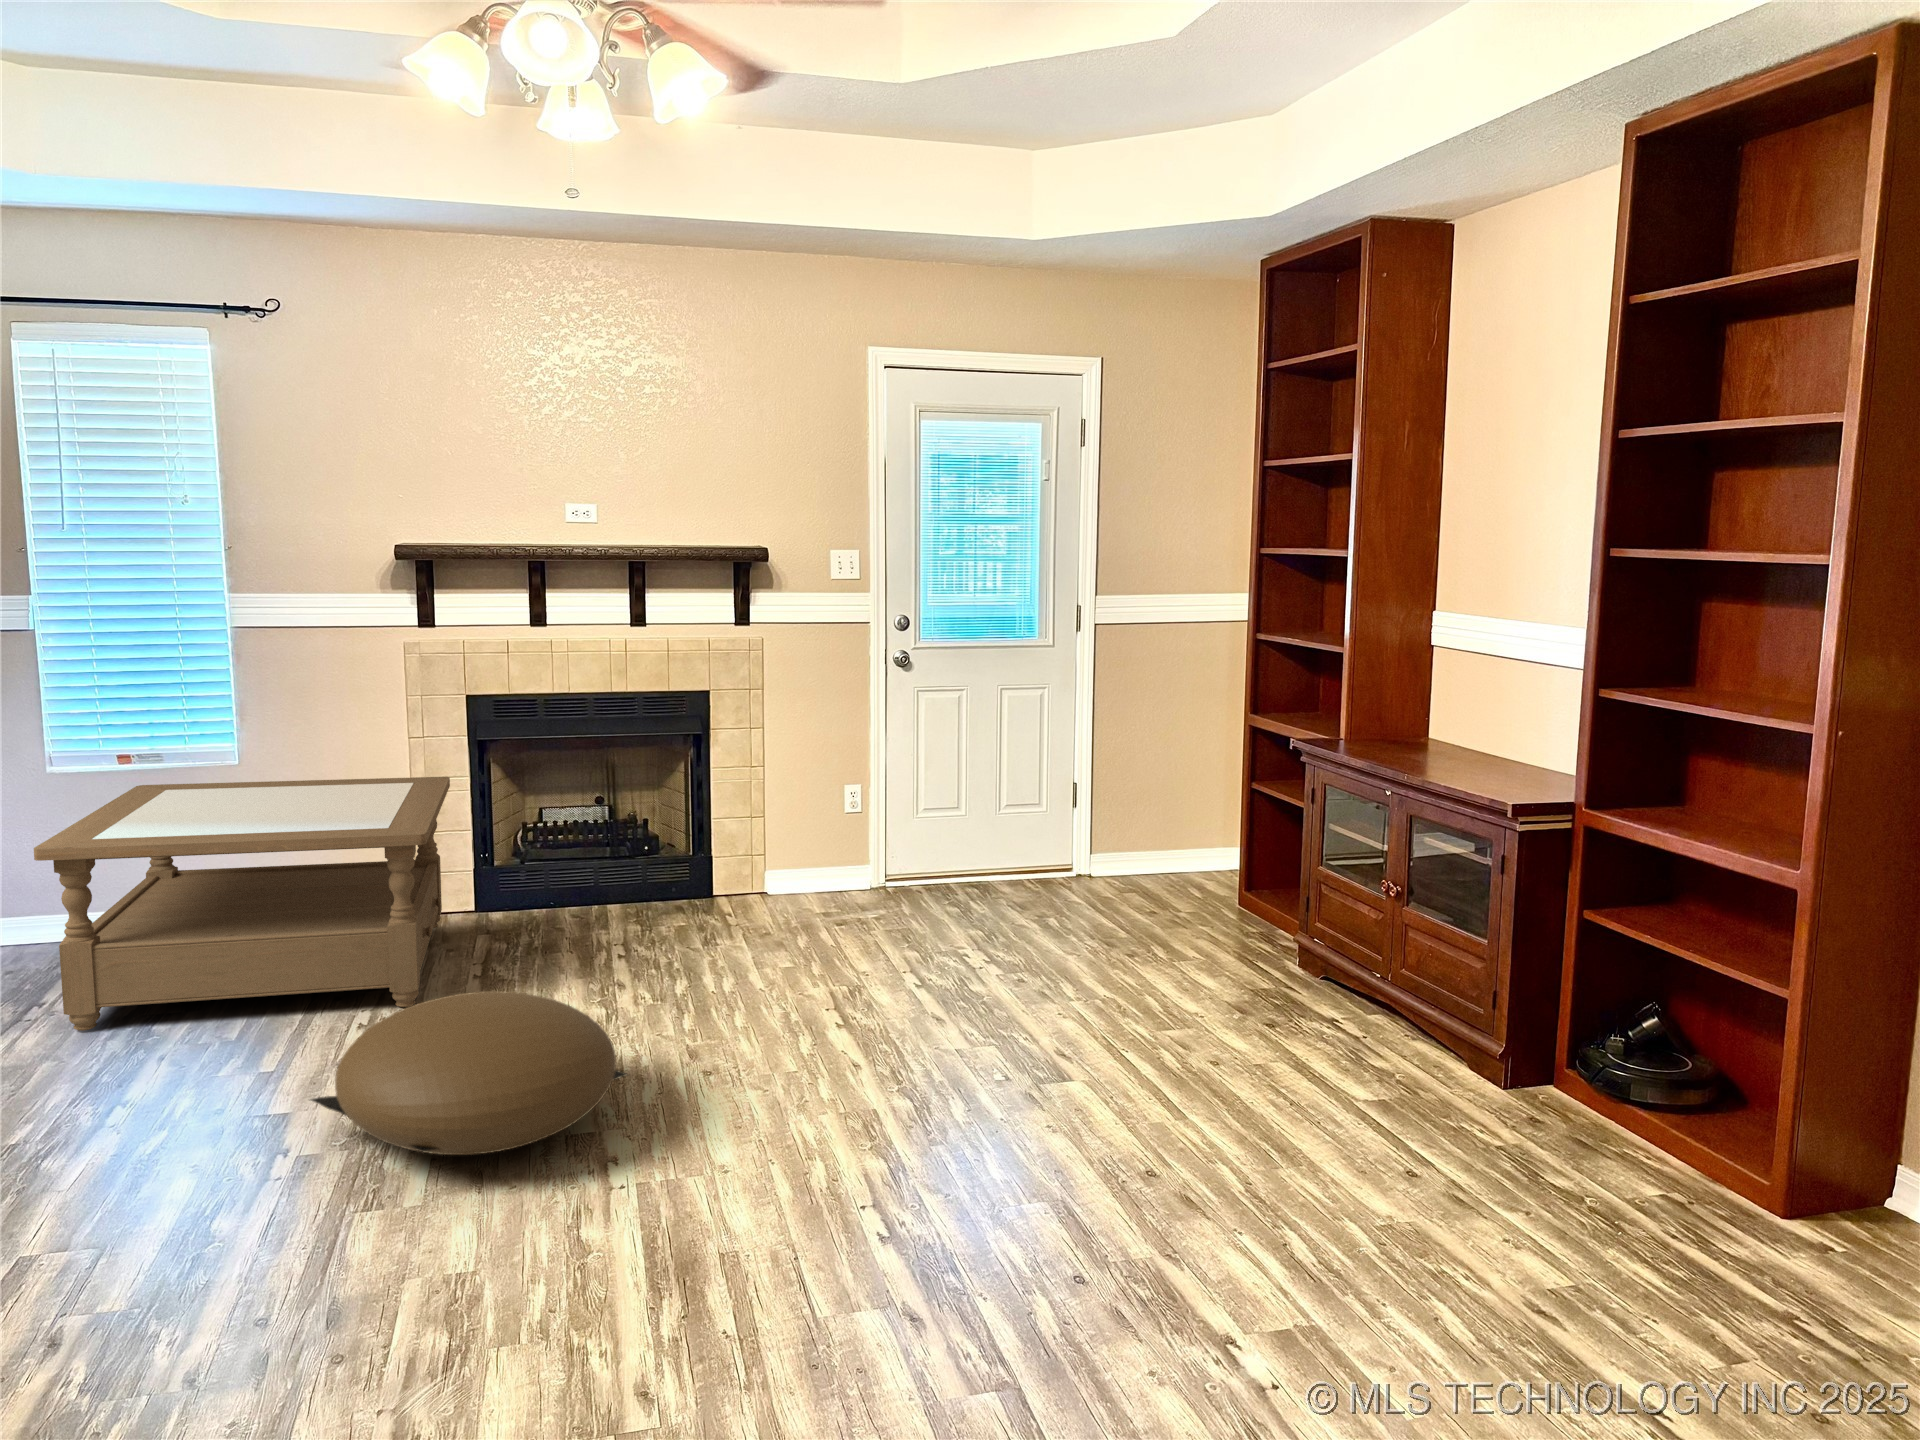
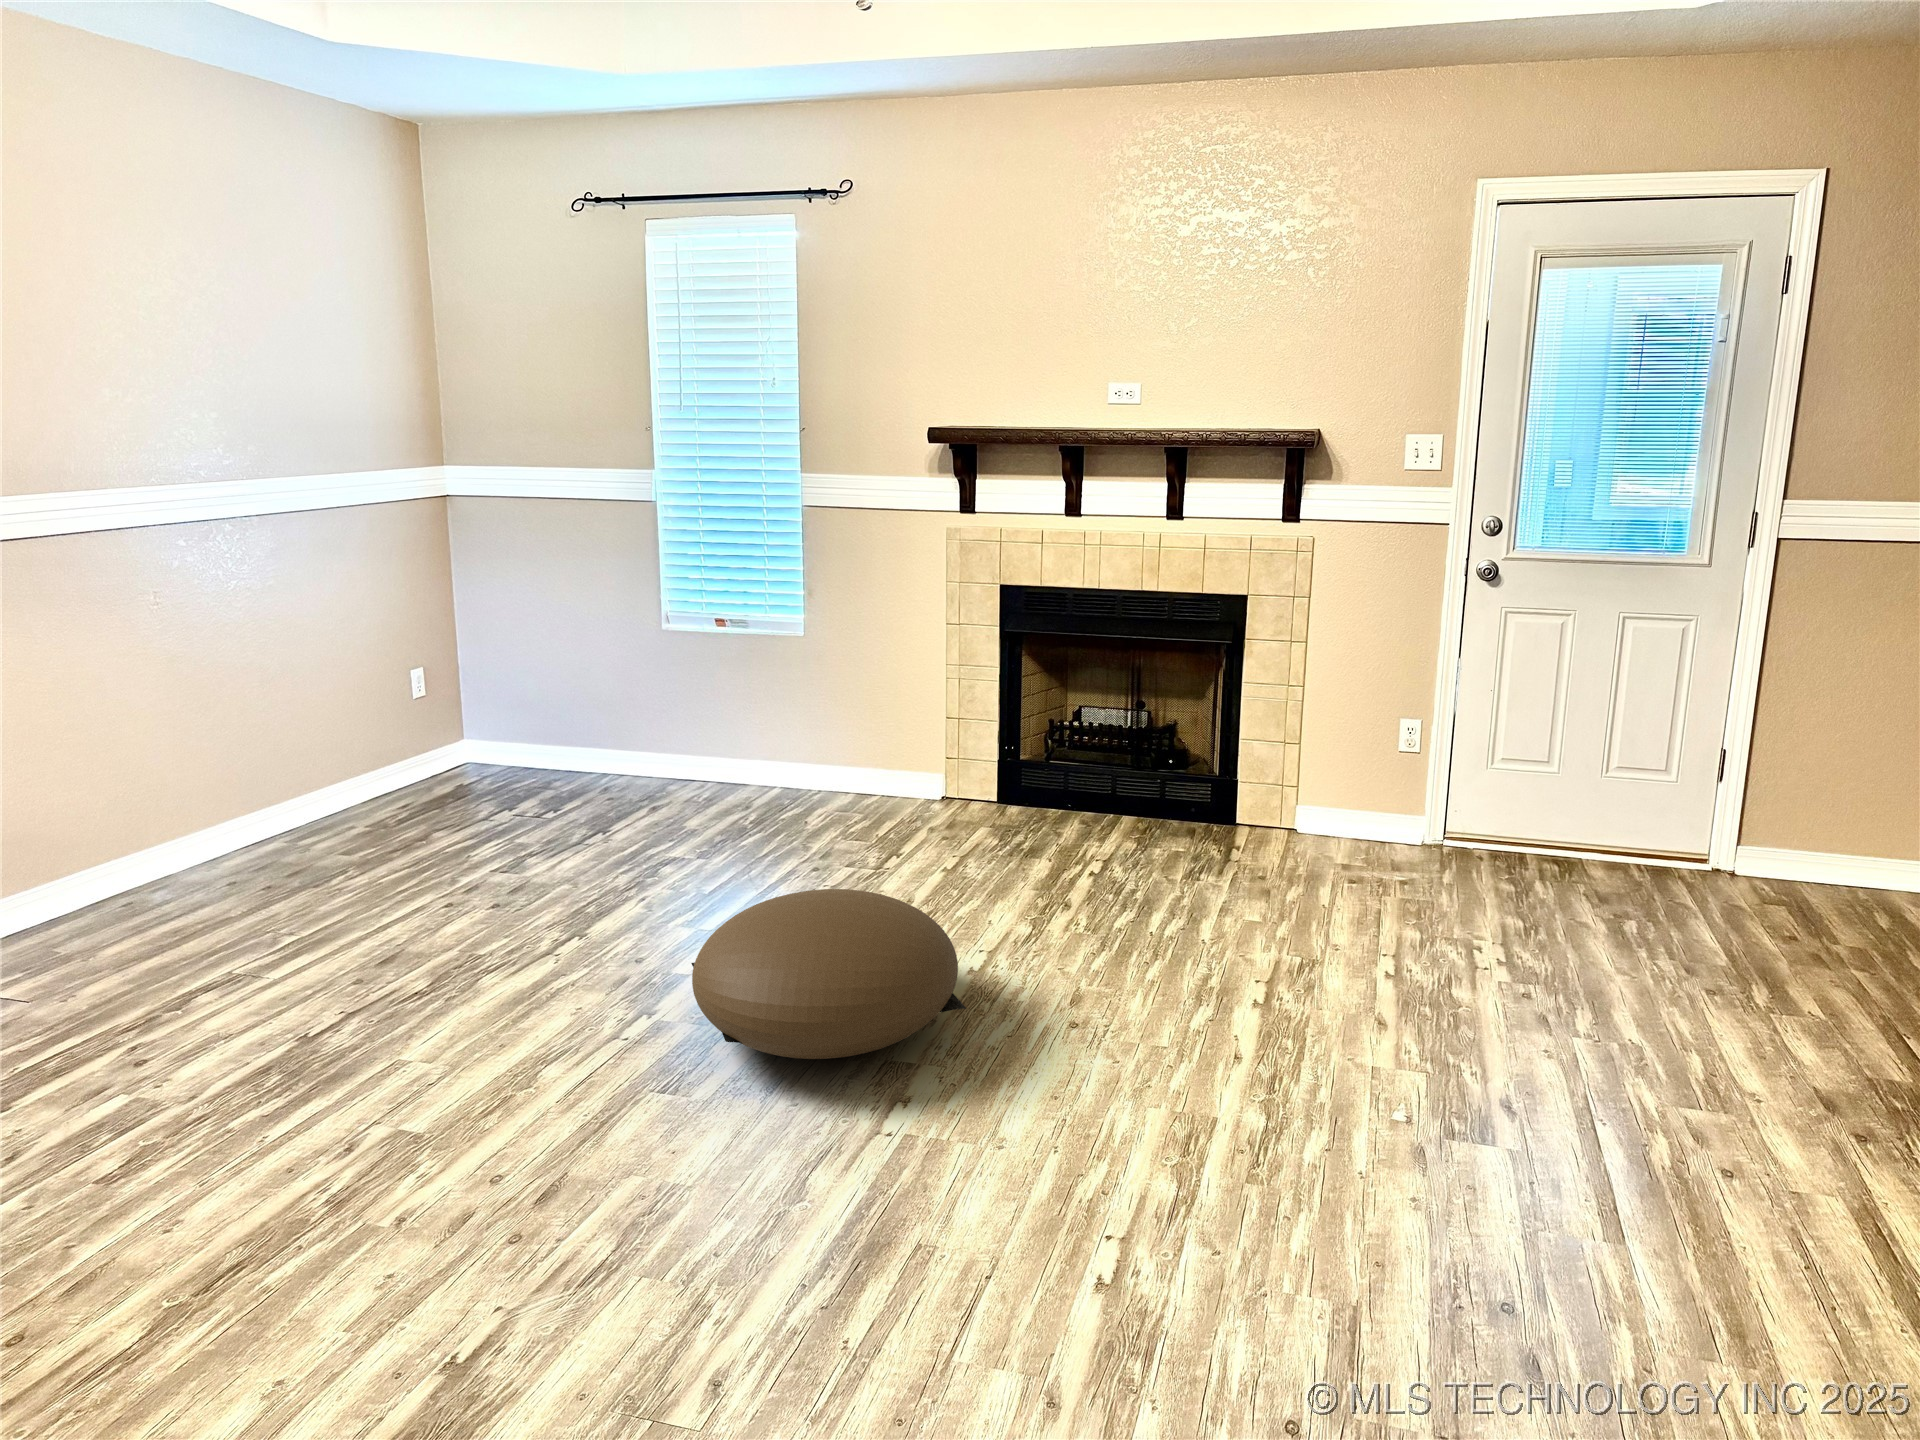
coffee table: present [34,777,450,1031] -> none [596,650,980,885]

